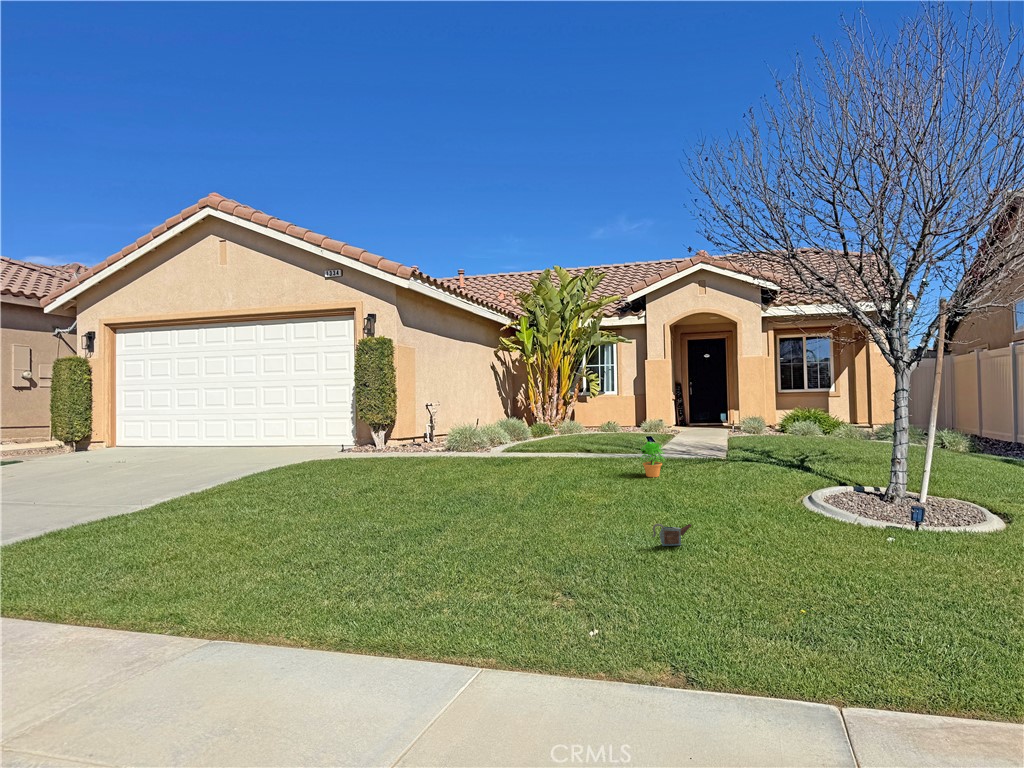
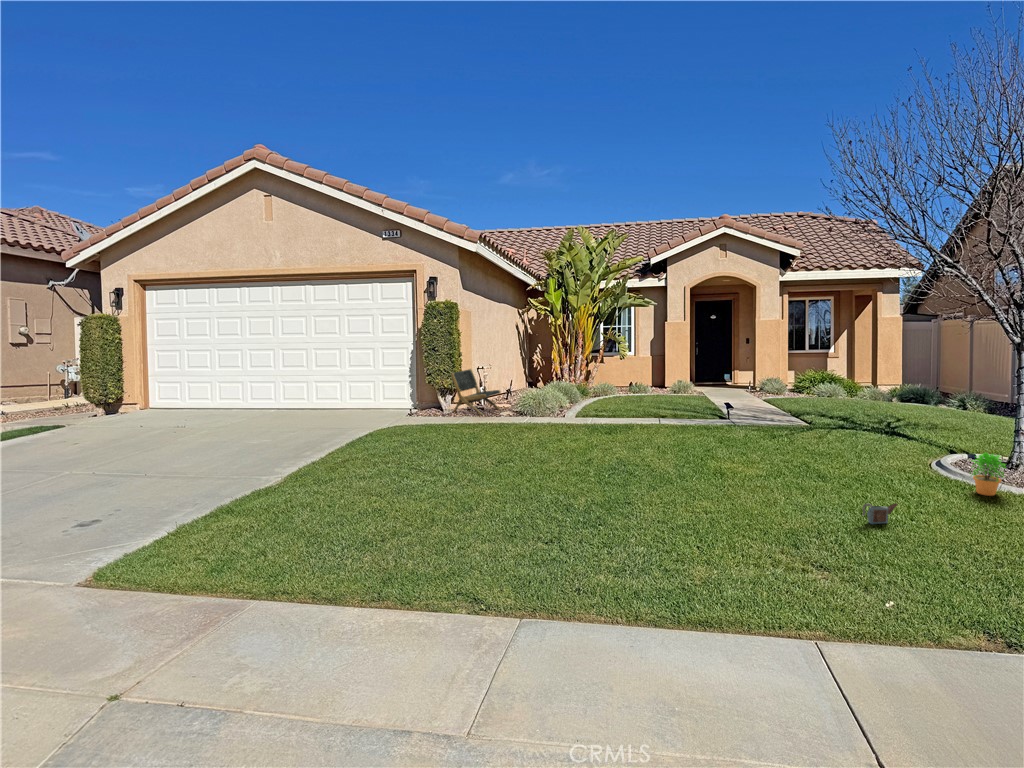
lounge chair: none [381,405,434,451] -> present [451,369,501,415]
potted plant: present [640,442,664,477] -> present [971,453,1005,496]

